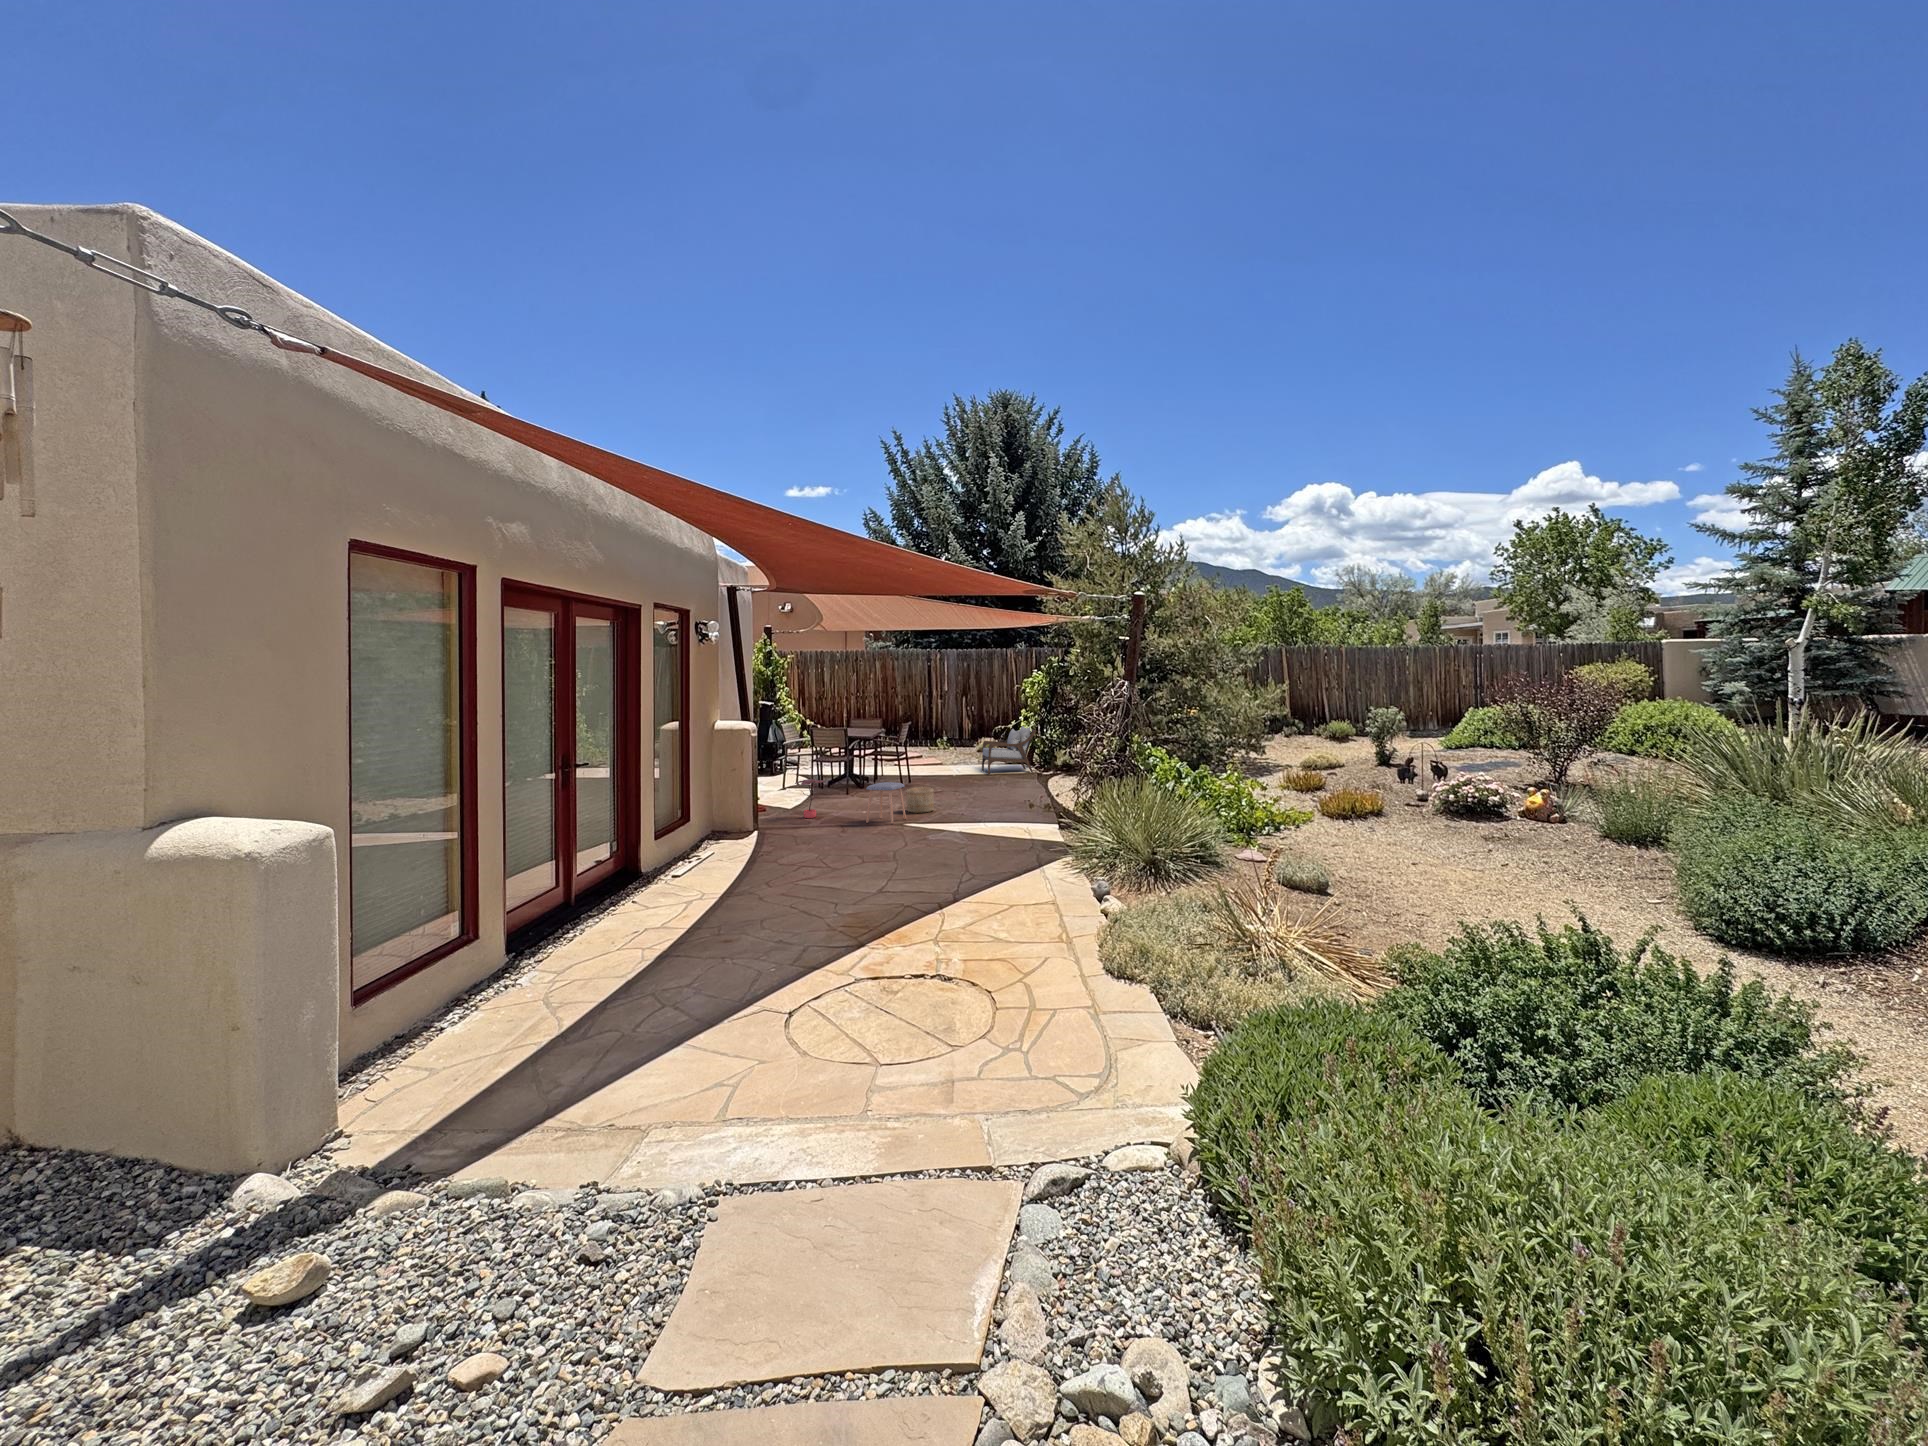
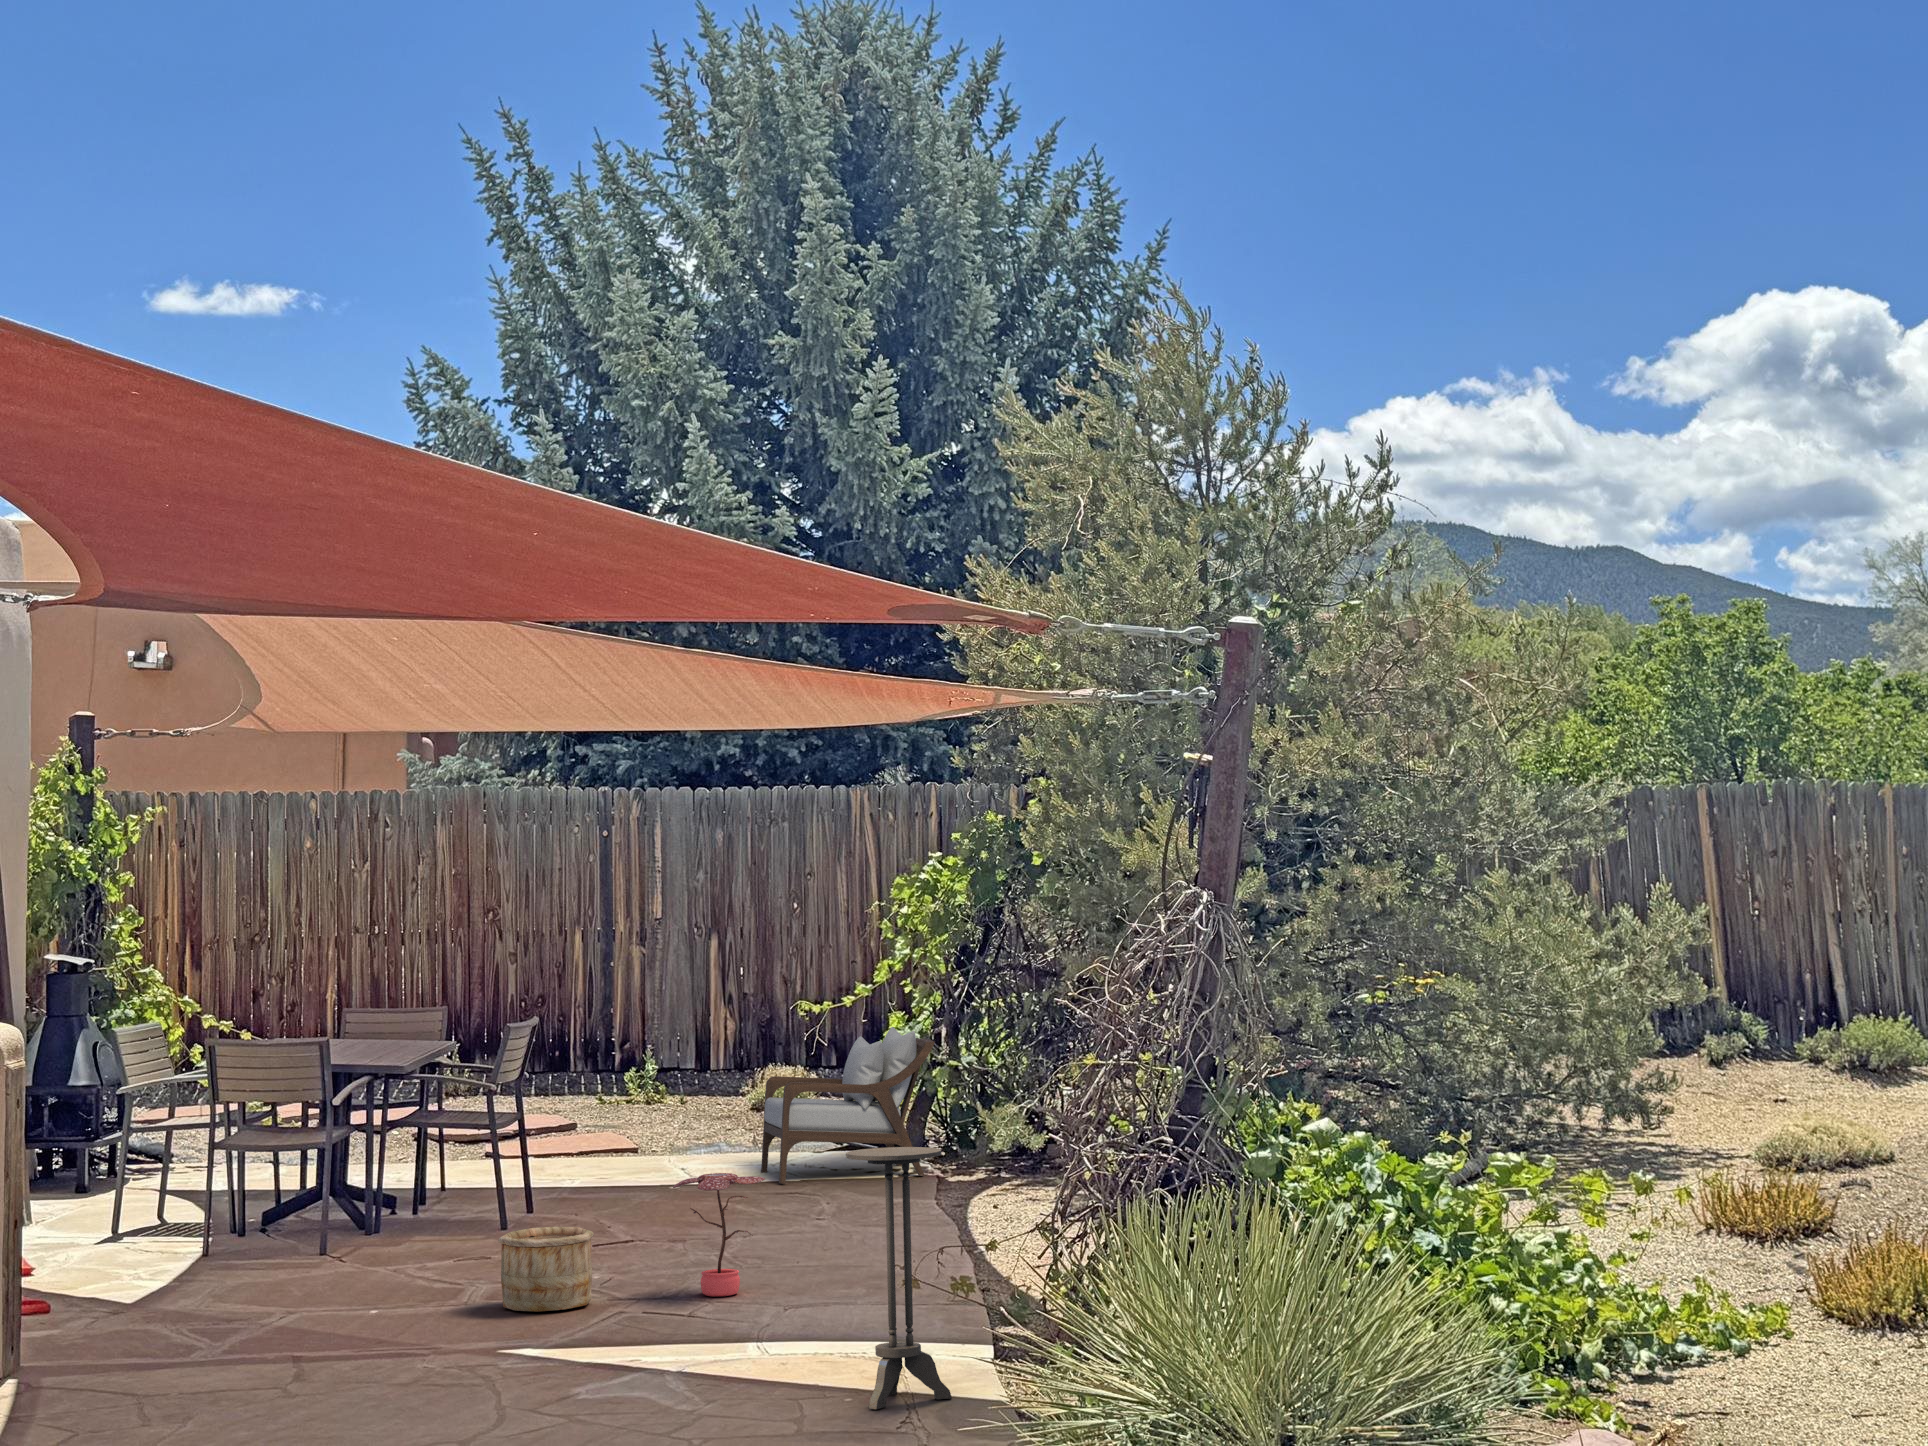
side table: none [1013,765,1045,842] -> present [846,1147,952,1409]
potted plant: present [795,779,824,818] -> present [673,1173,765,1296]
stool: present [866,782,906,824] -> none [360,1212,496,1351]

